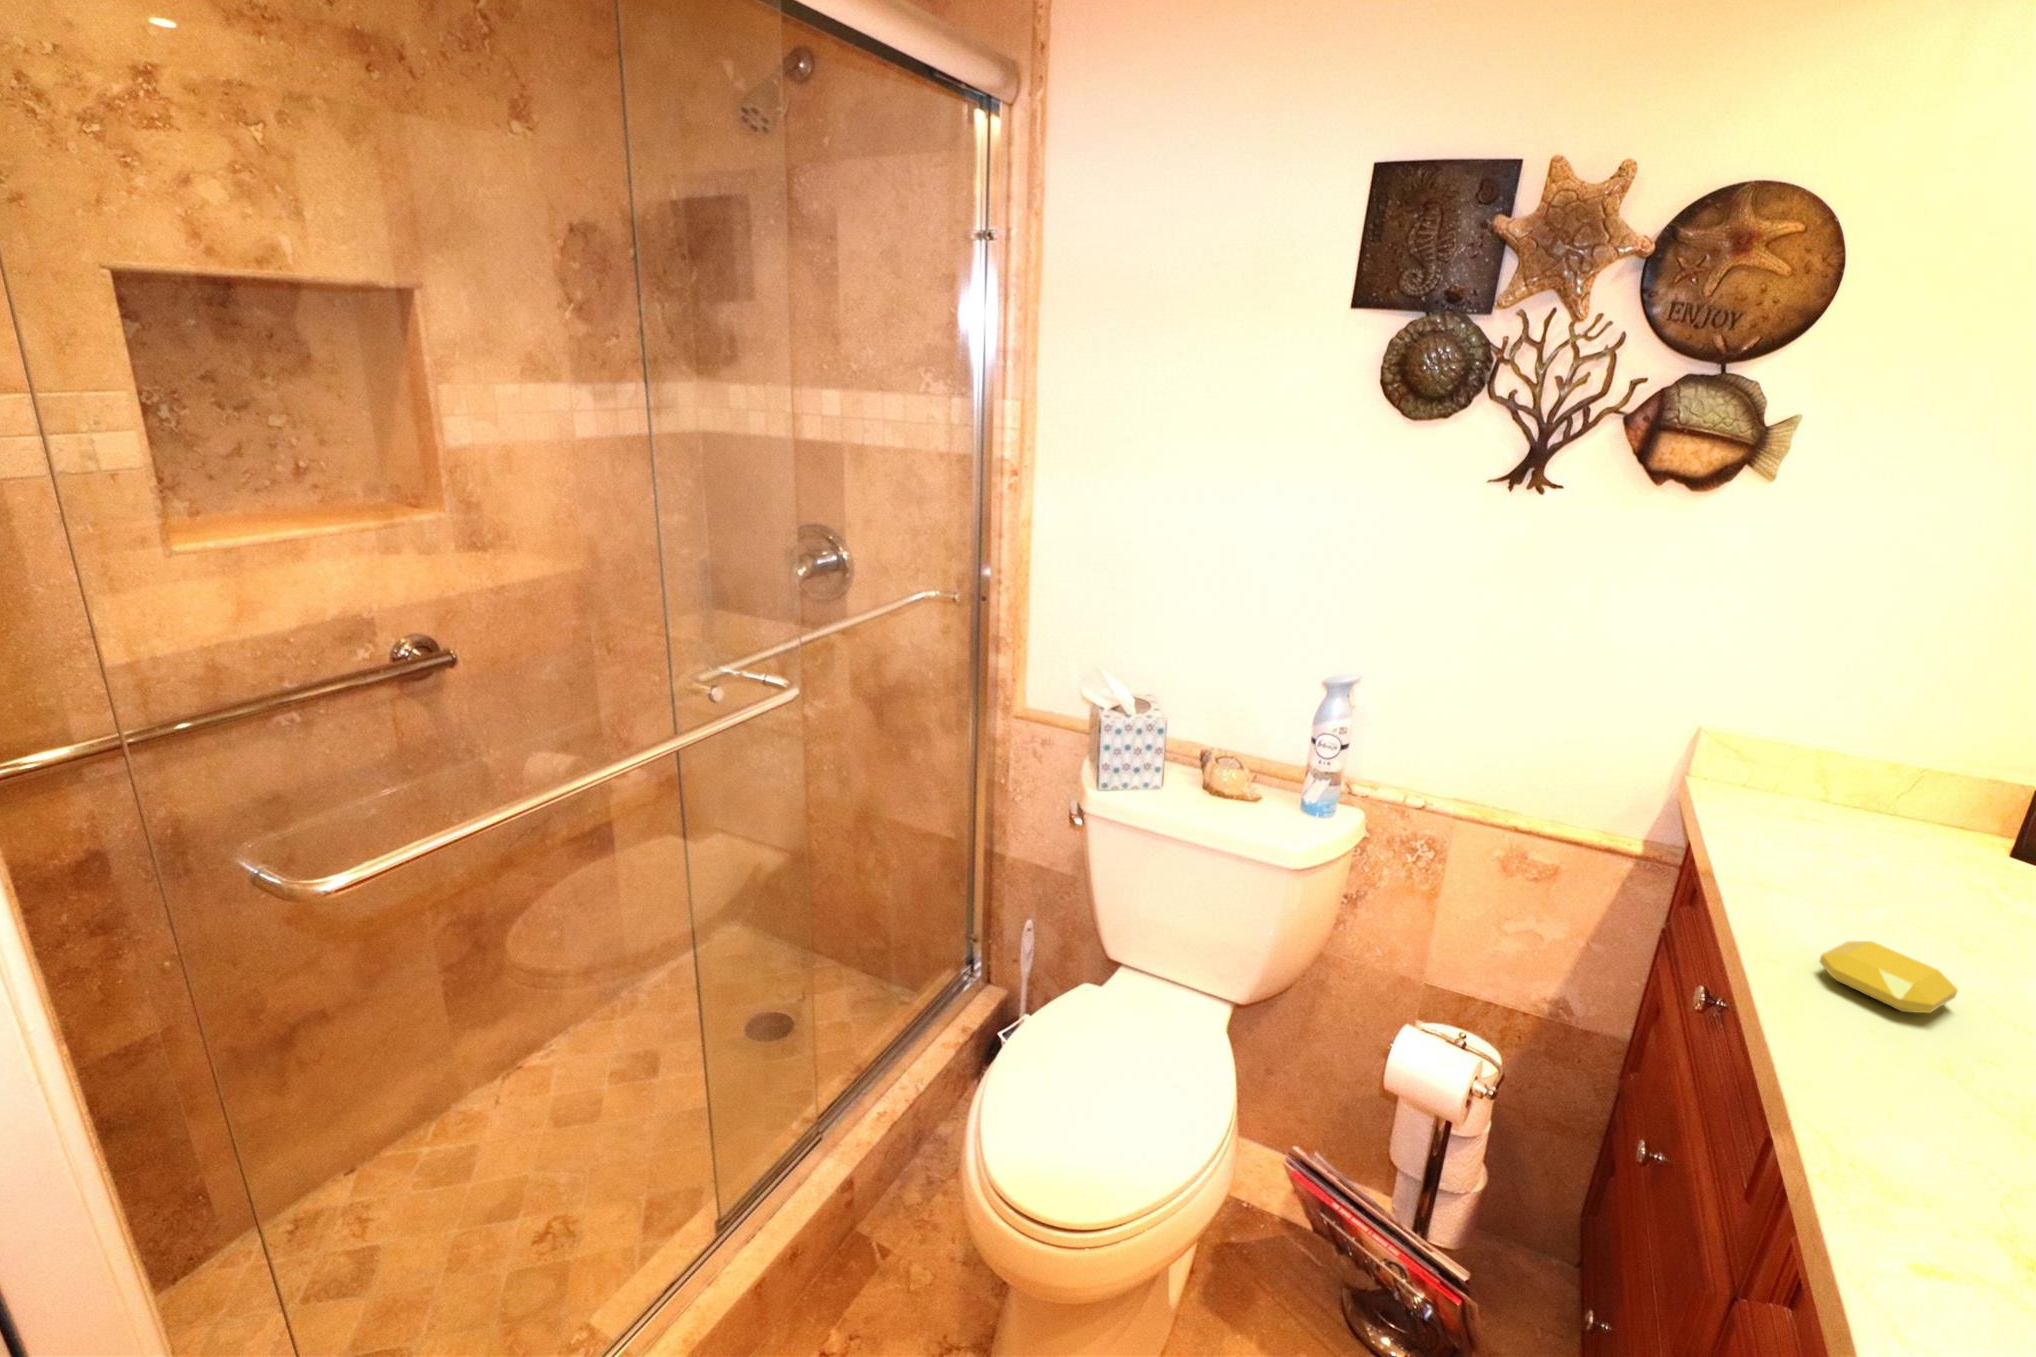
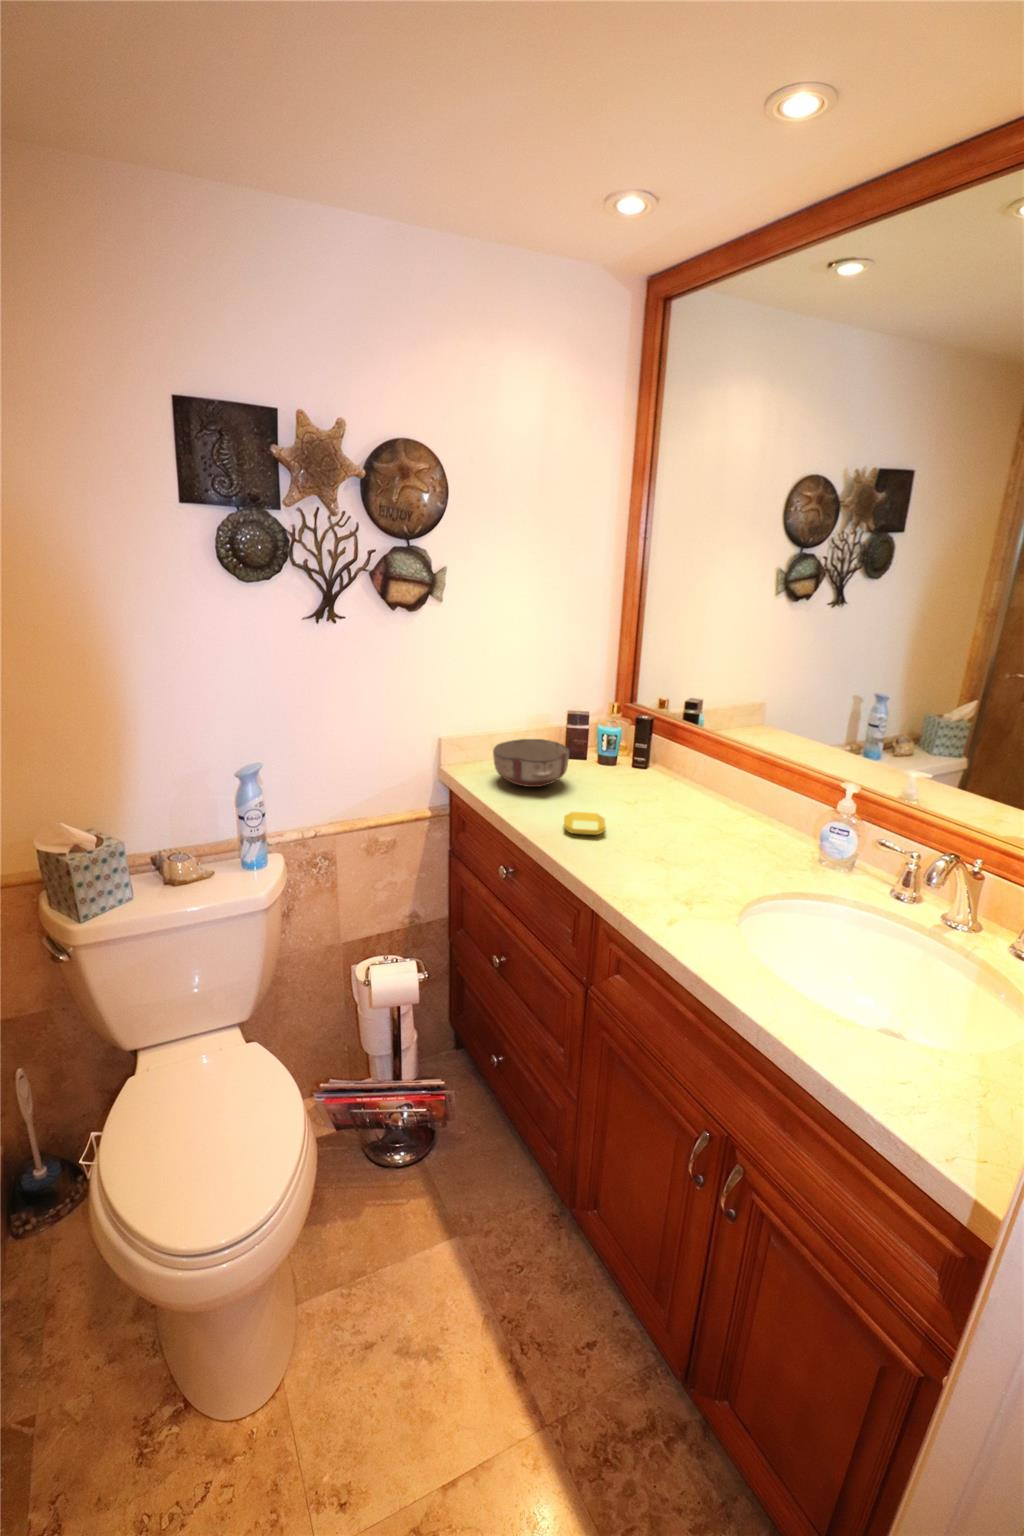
ceramic bowl: none [1778,767,1994,881] -> present [493,739,569,787]

